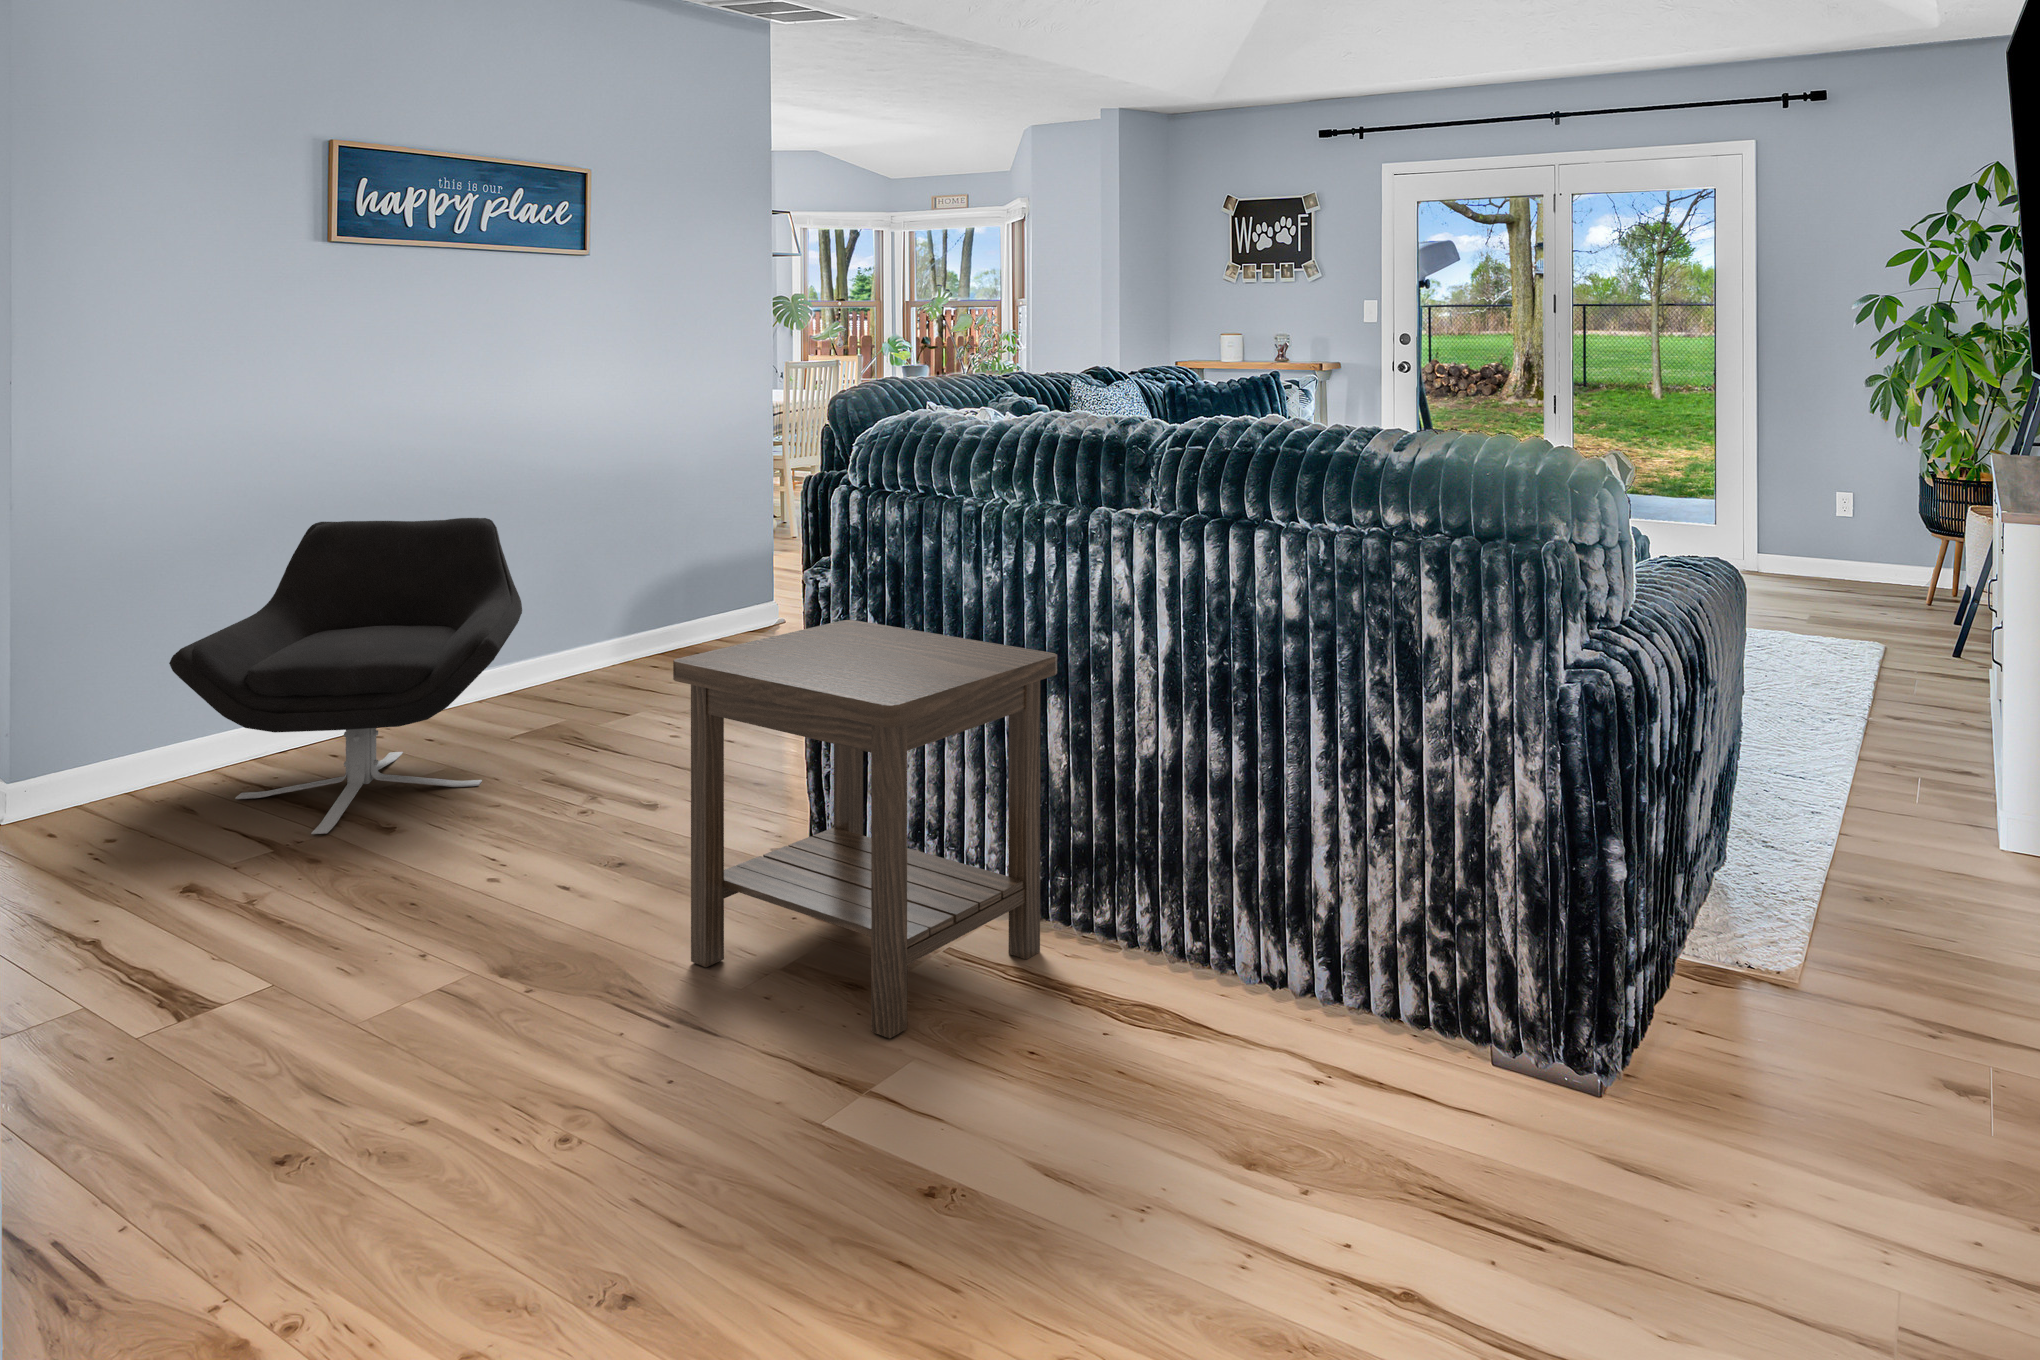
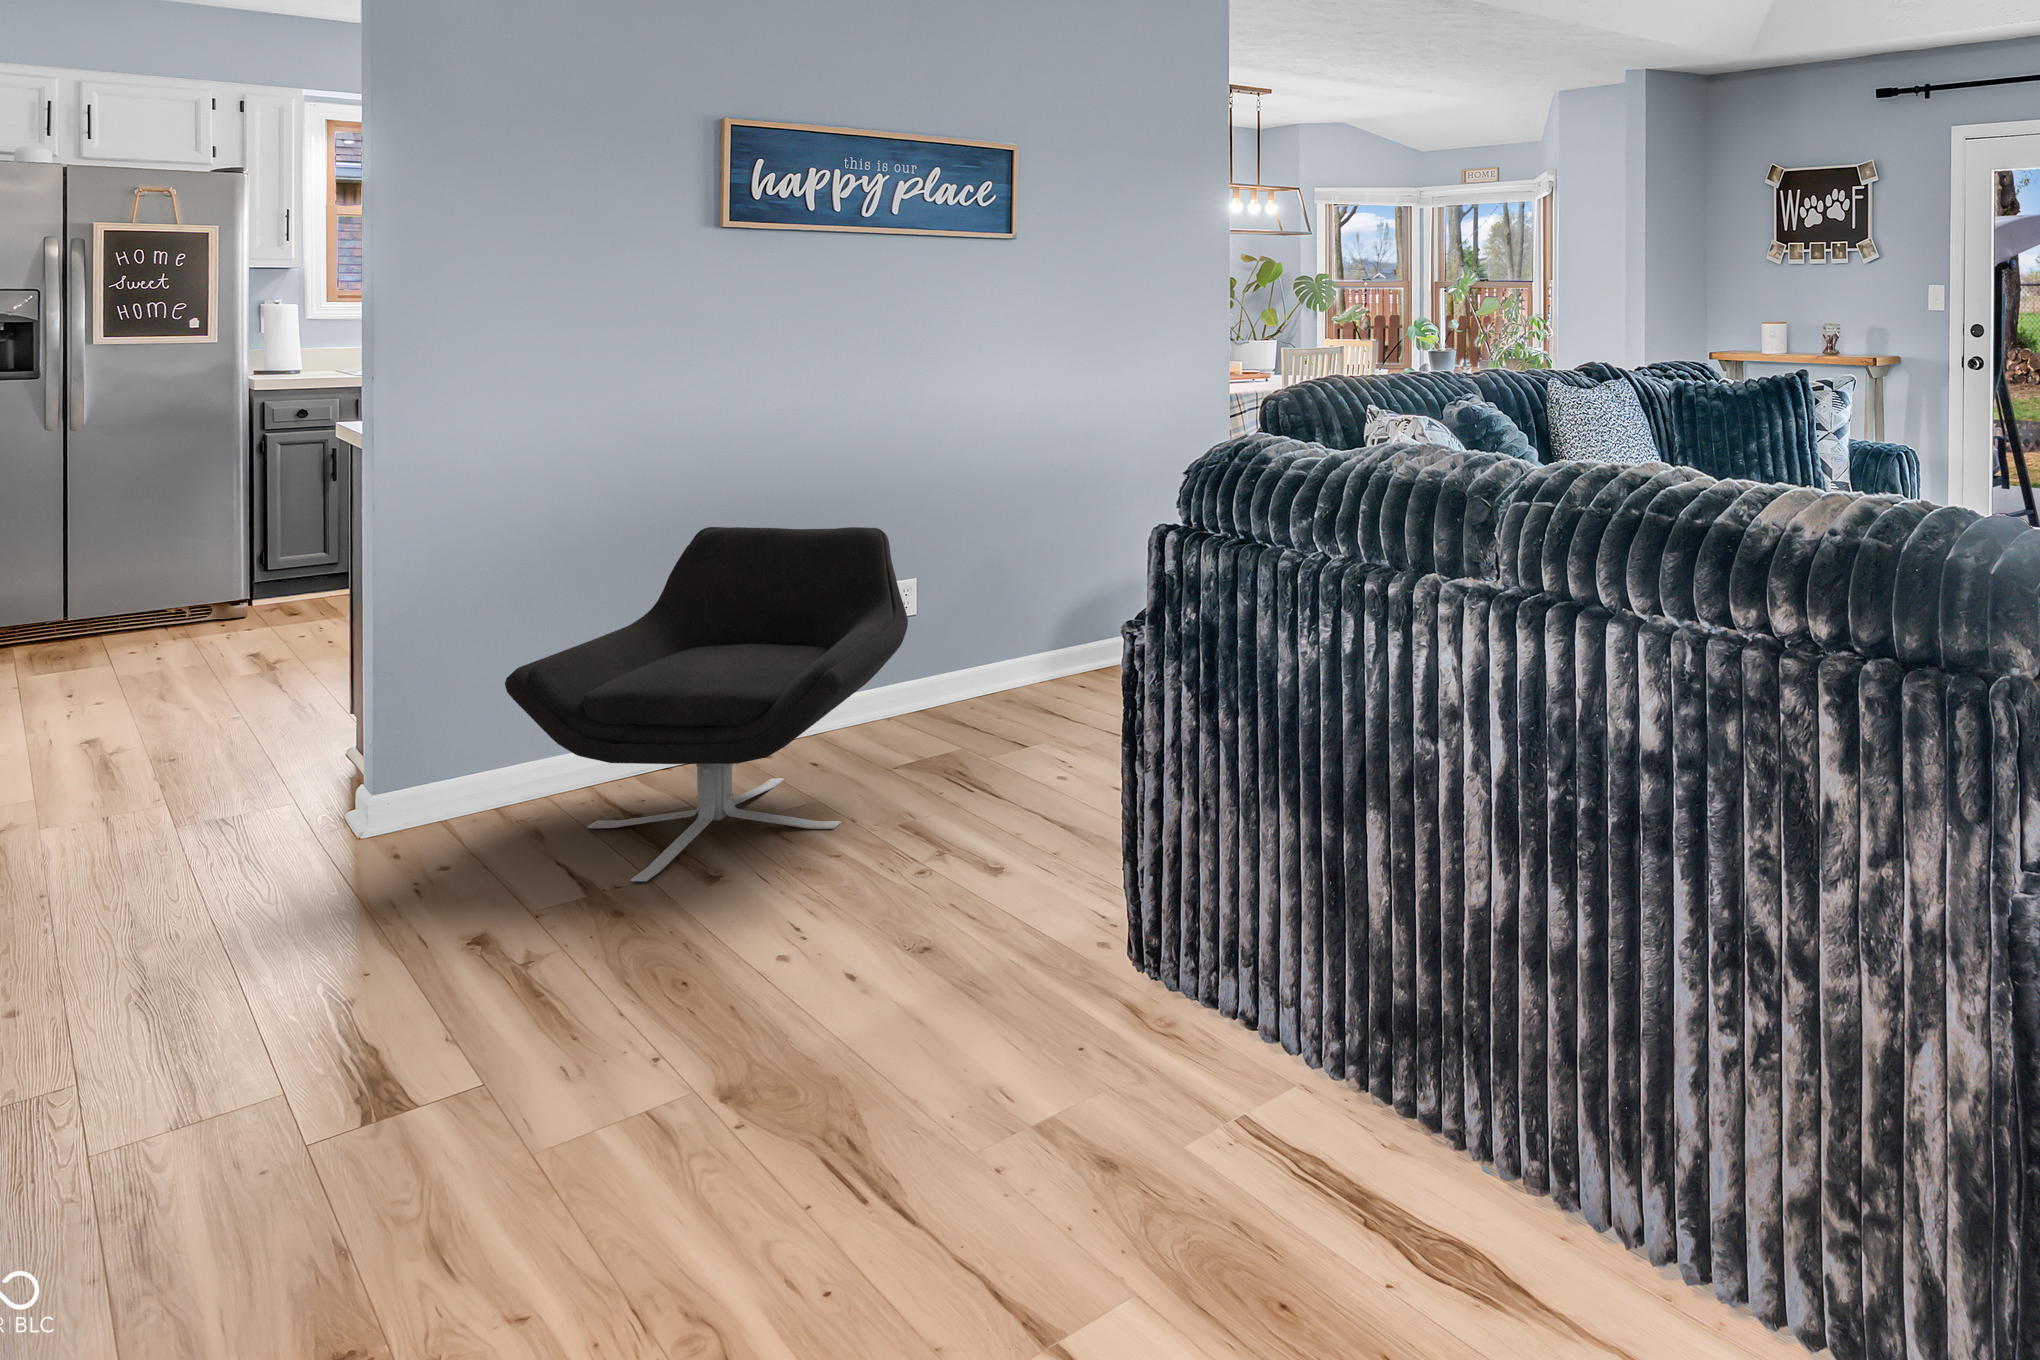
side table: present [673,620,1057,1038] -> none [903,688,1369,1271]

